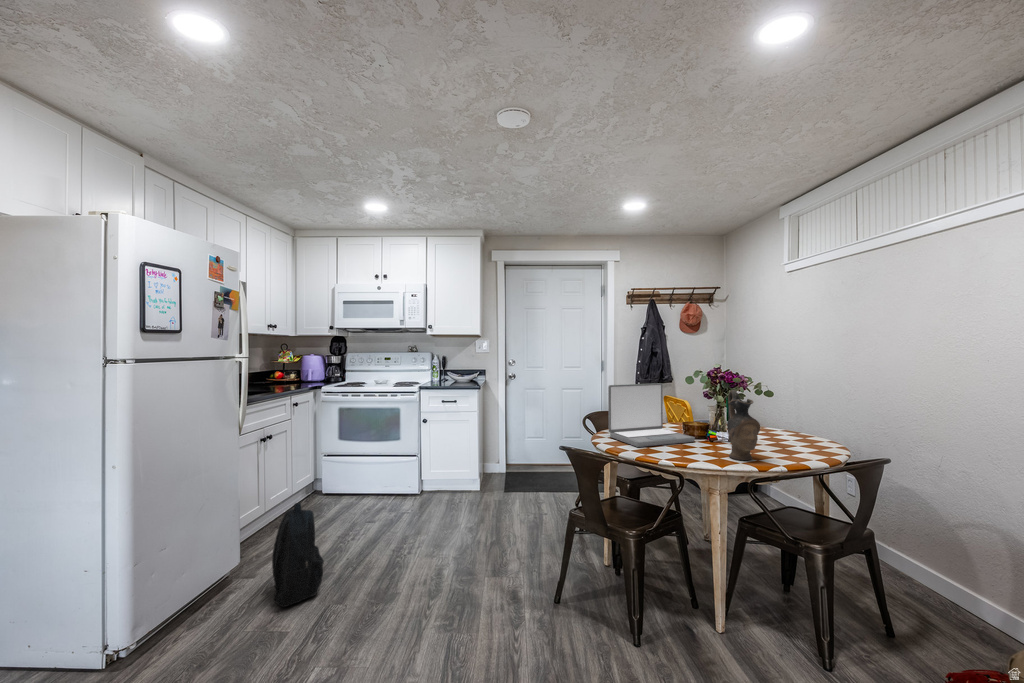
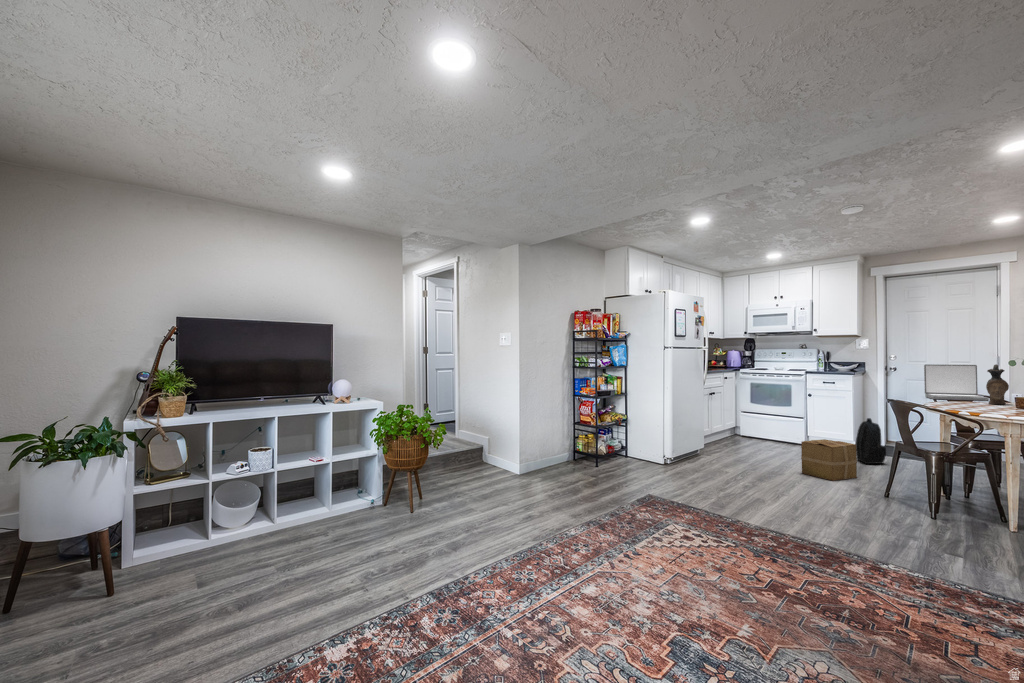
backpack: present [272,503,324,607] -> present [856,418,886,464]
cardboard box: none [444,538,536,655] -> present [801,439,857,481]

